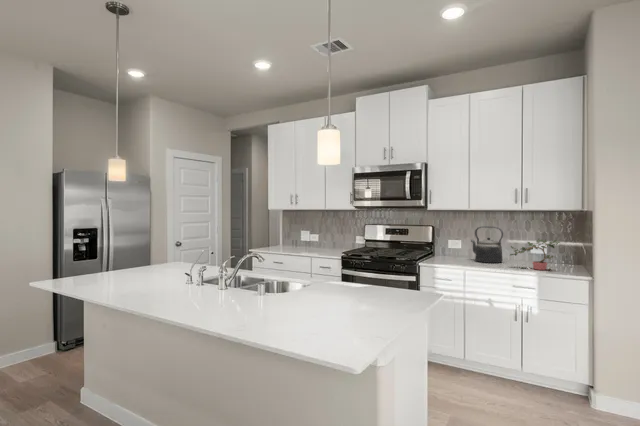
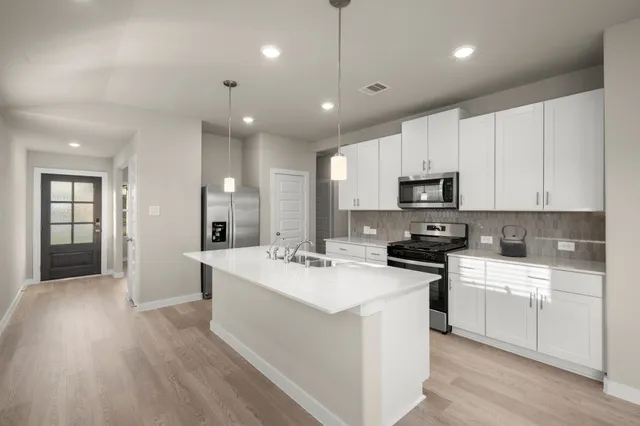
potted plant: present [510,239,560,270] -> none [529,236,578,265]

